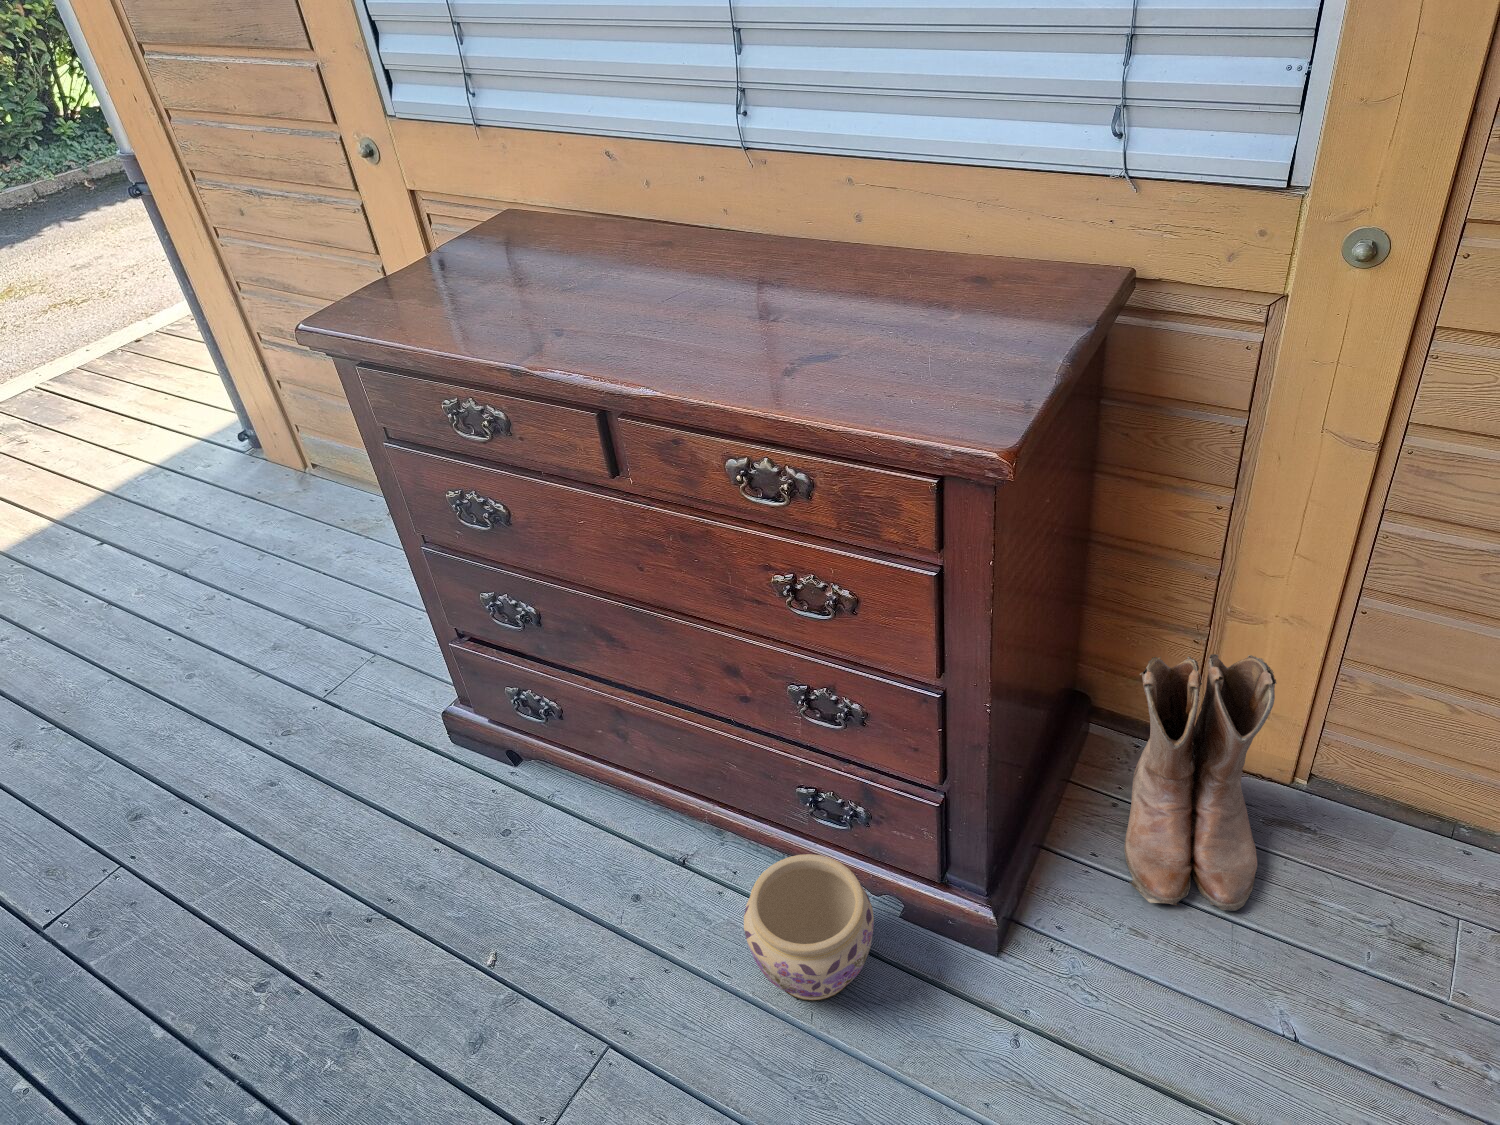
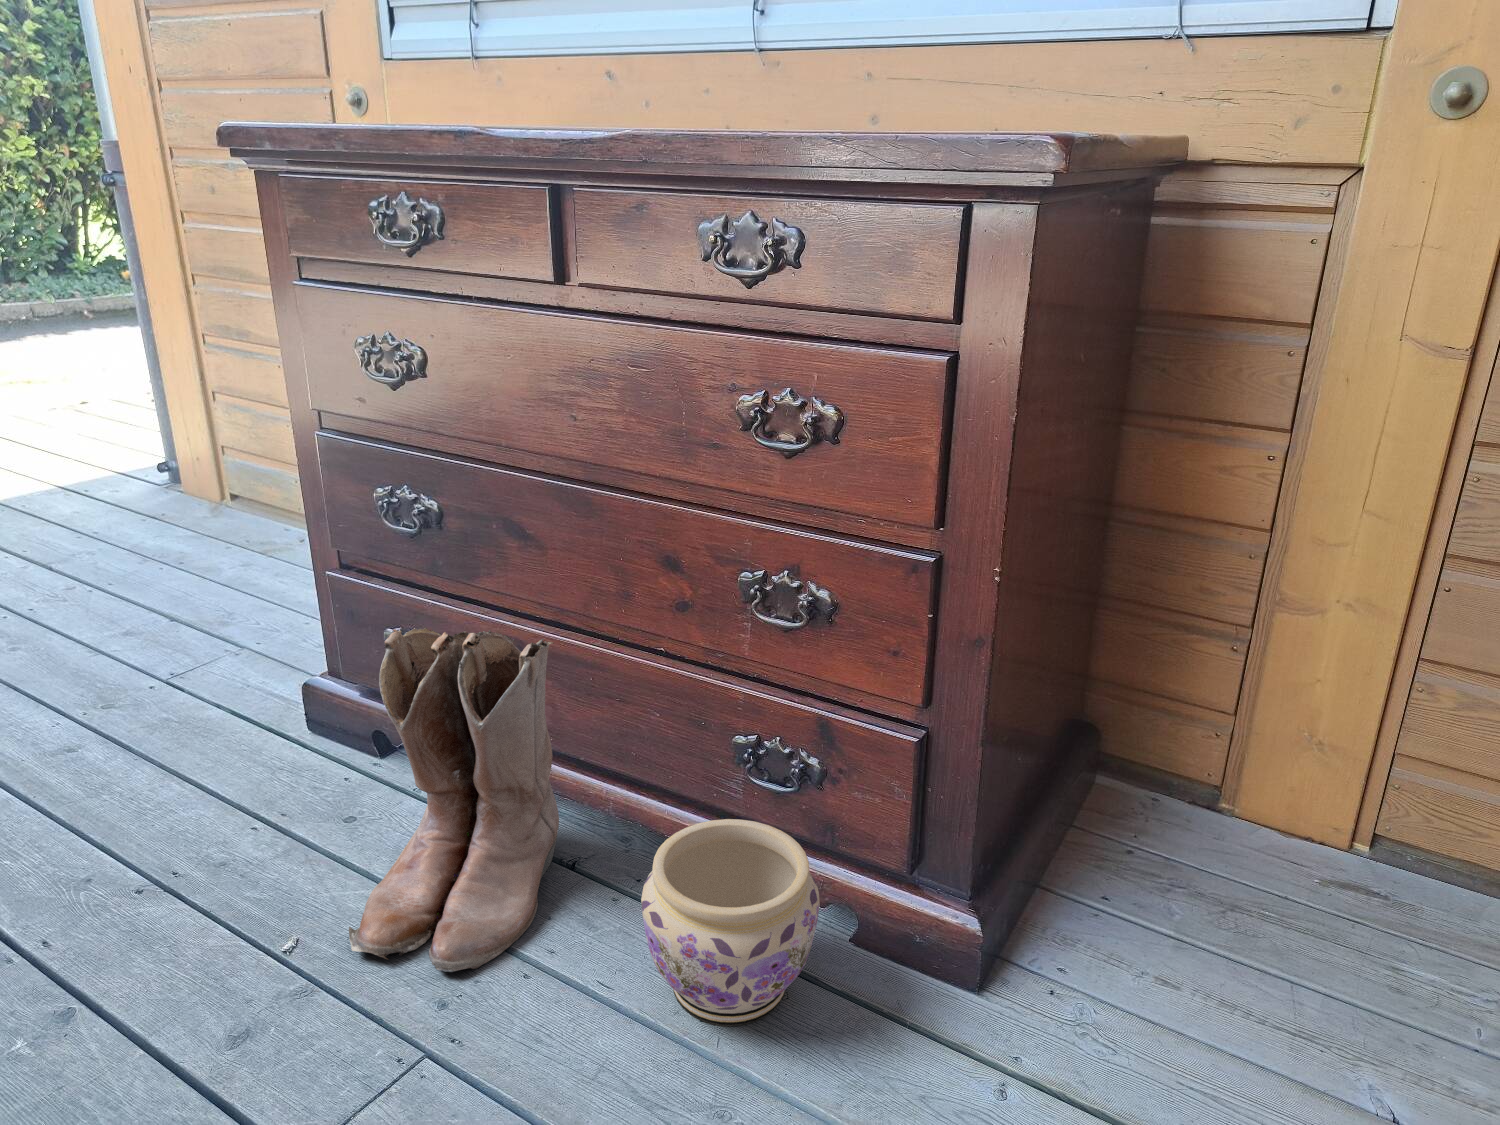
boots: present [1124,654,1277,911] -> present [349,627,559,972]

